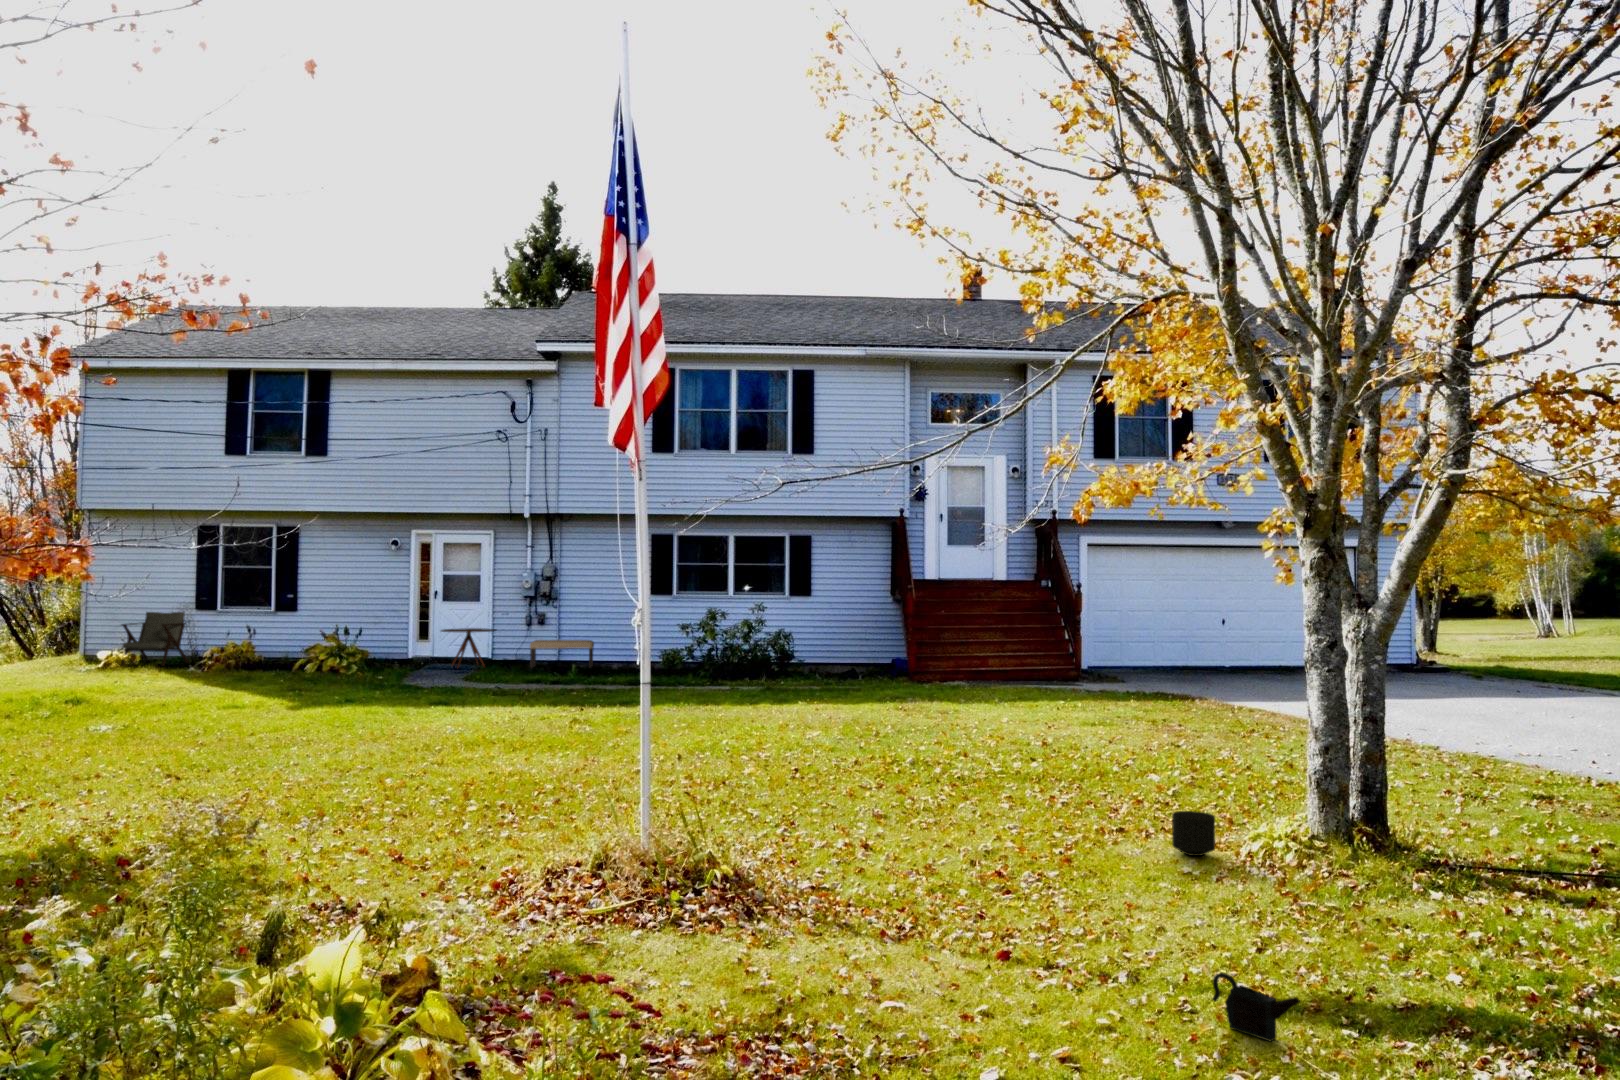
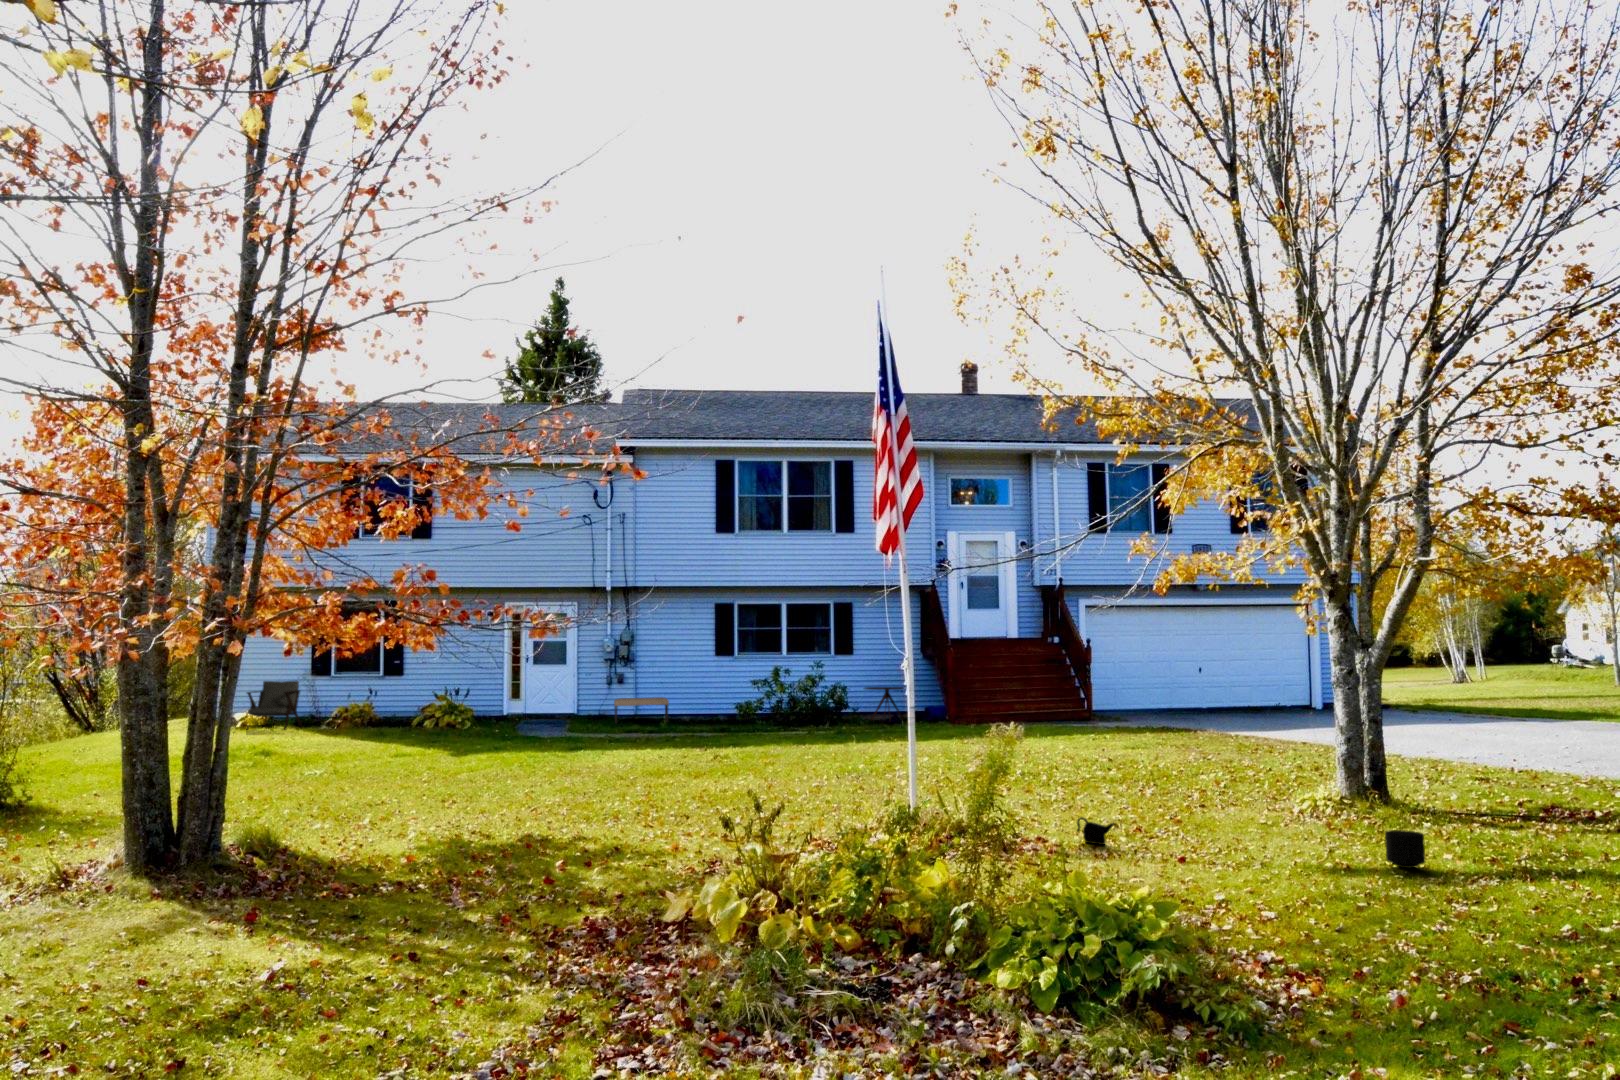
round table: present [441,628,496,667] -> present [865,687,904,719]
planter: present [1172,811,1215,856] -> present [1385,830,1425,868]
watering can: present [1212,973,1300,1041] -> present [1077,817,1115,845]

